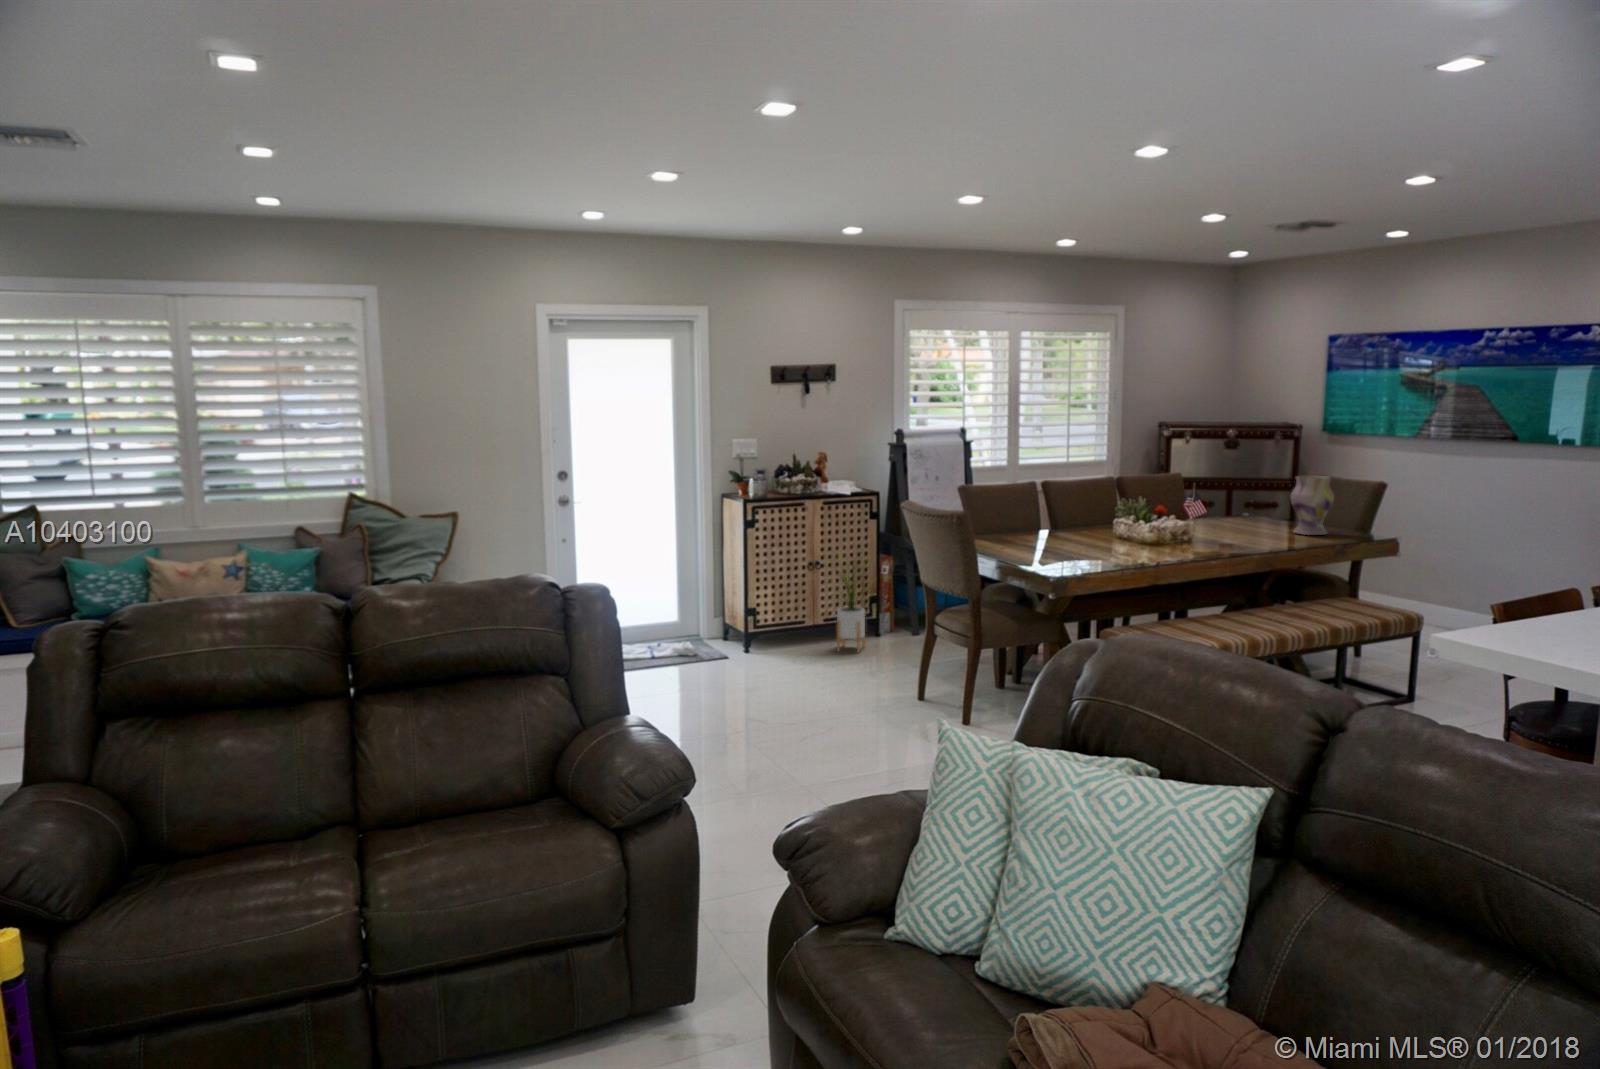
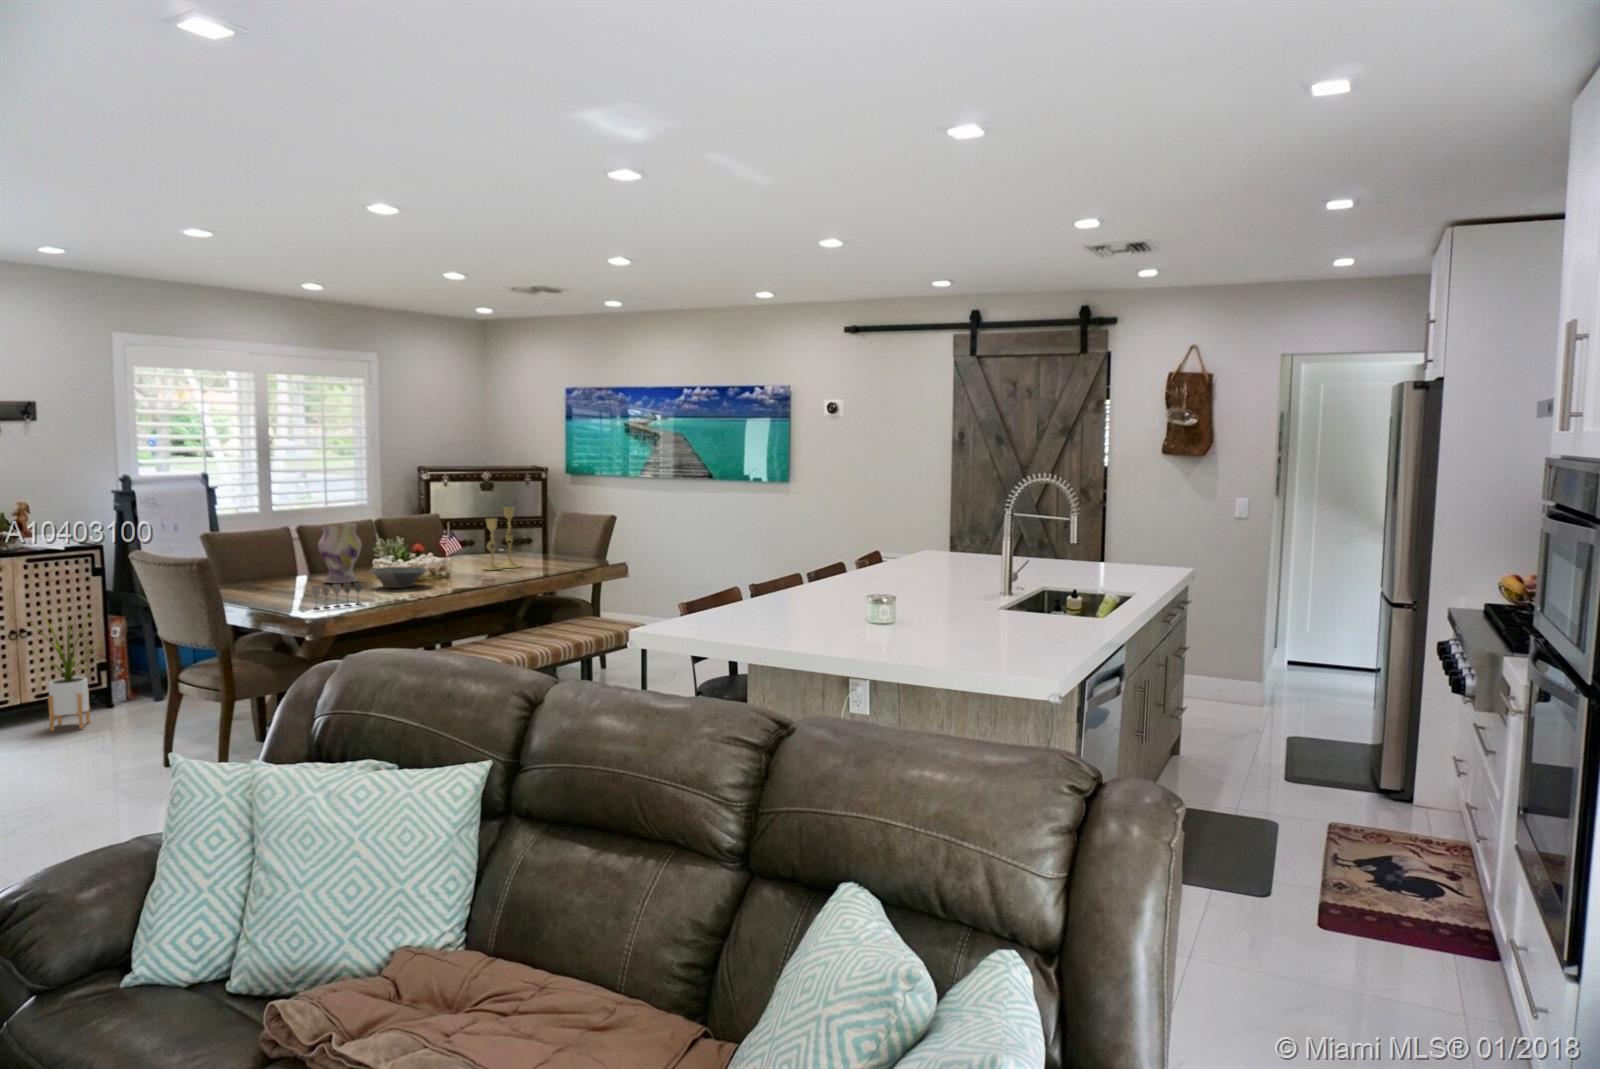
candlestick: none [1225,468,1272,538] -> present [483,507,521,570]
vase: present [1290,476,1334,535] -> present [318,523,362,583]
bowl: none [1107,529,1168,552] -> present [369,567,427,588]
wine glass: none [1054,543,1102,568] -> present [312,582,362,609]

